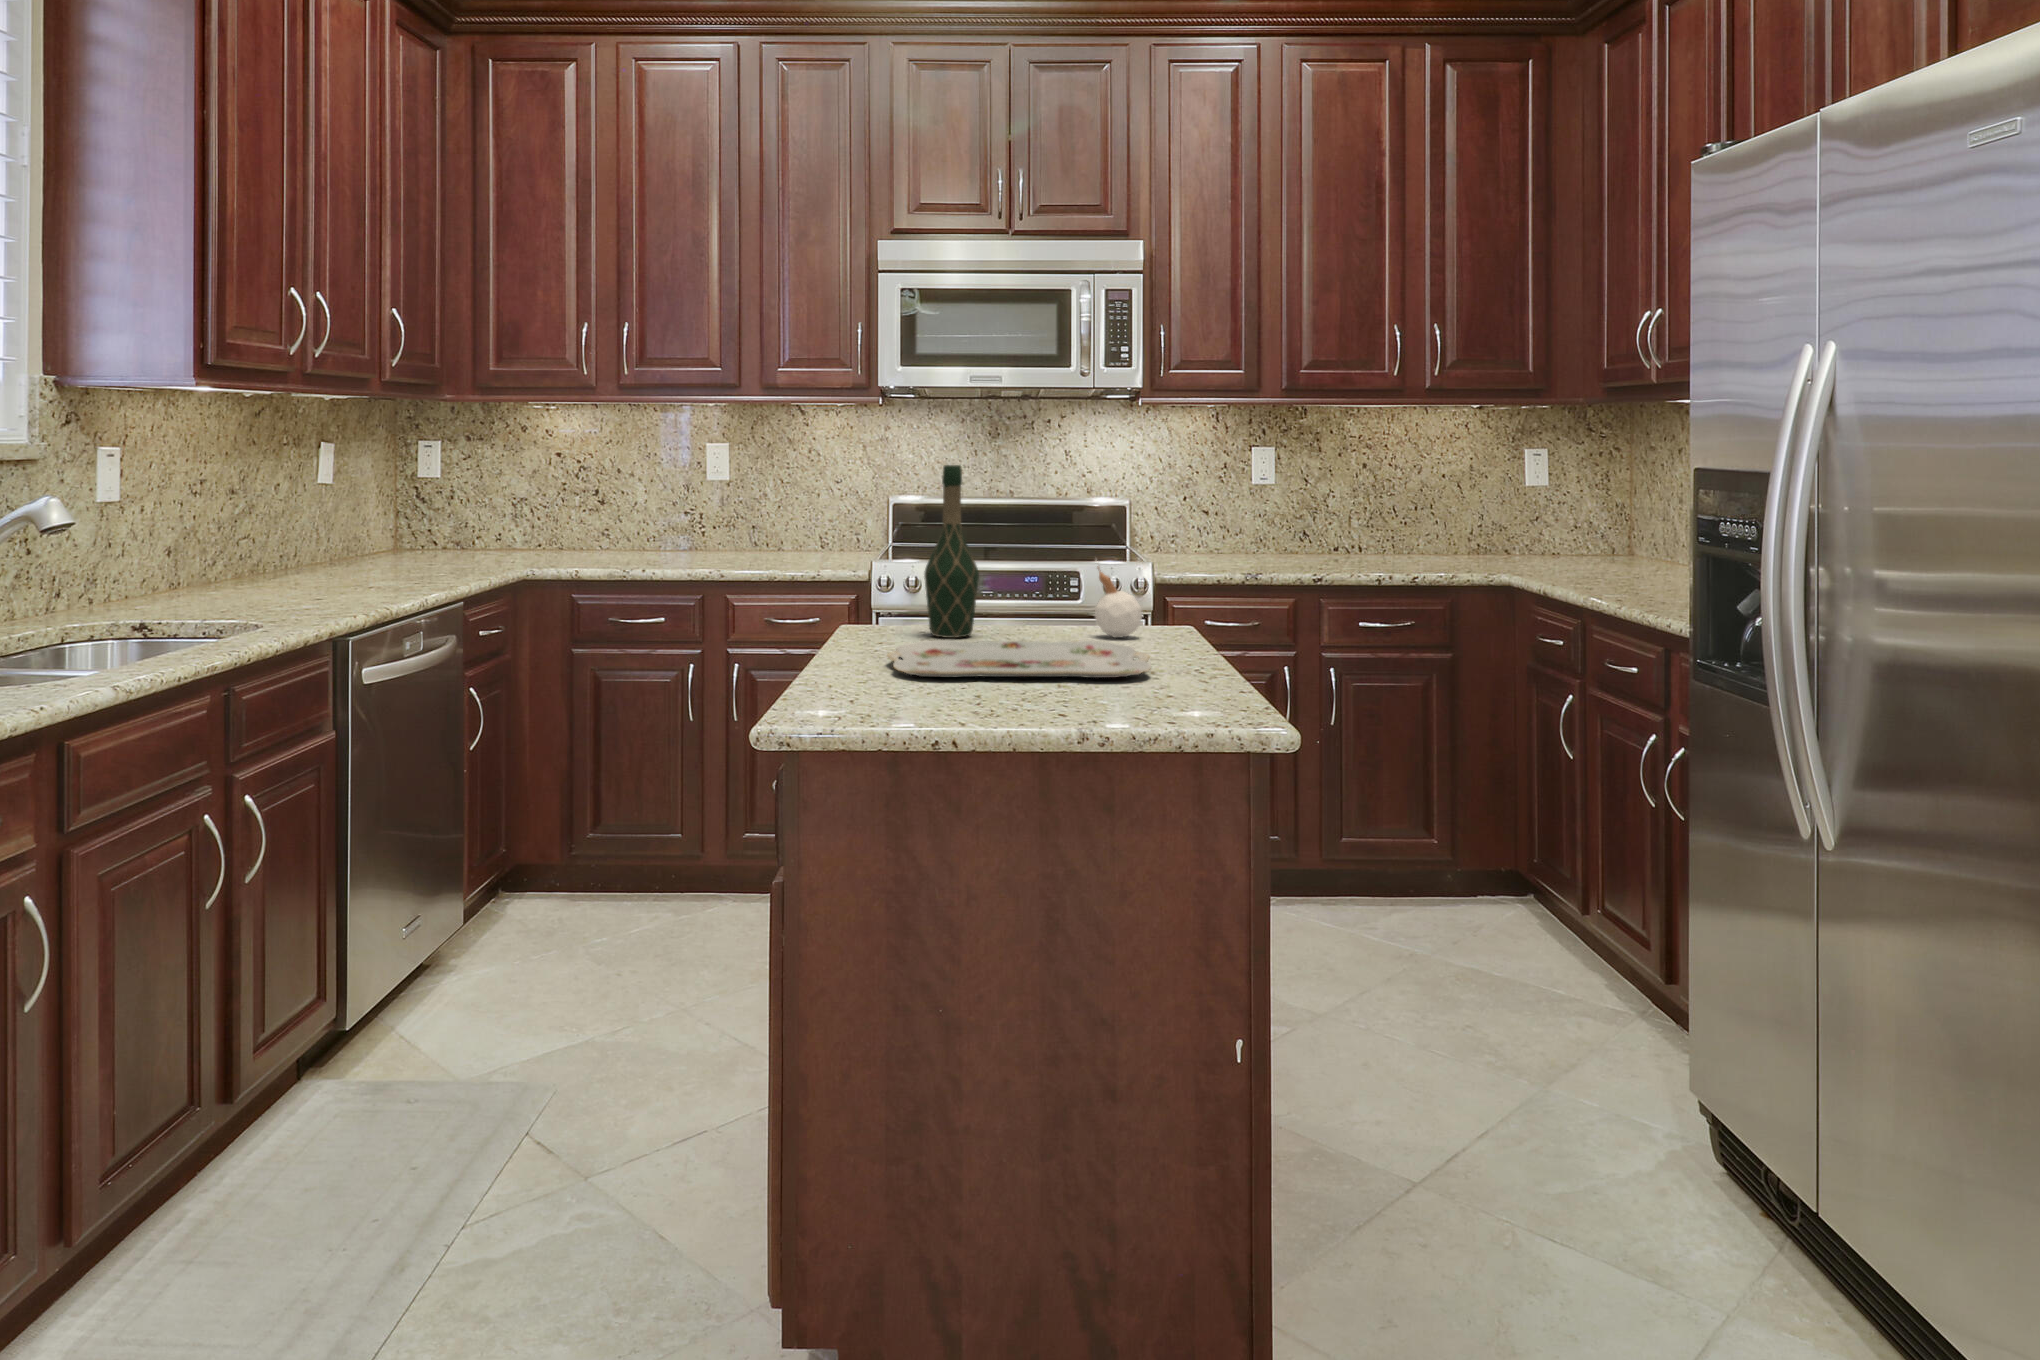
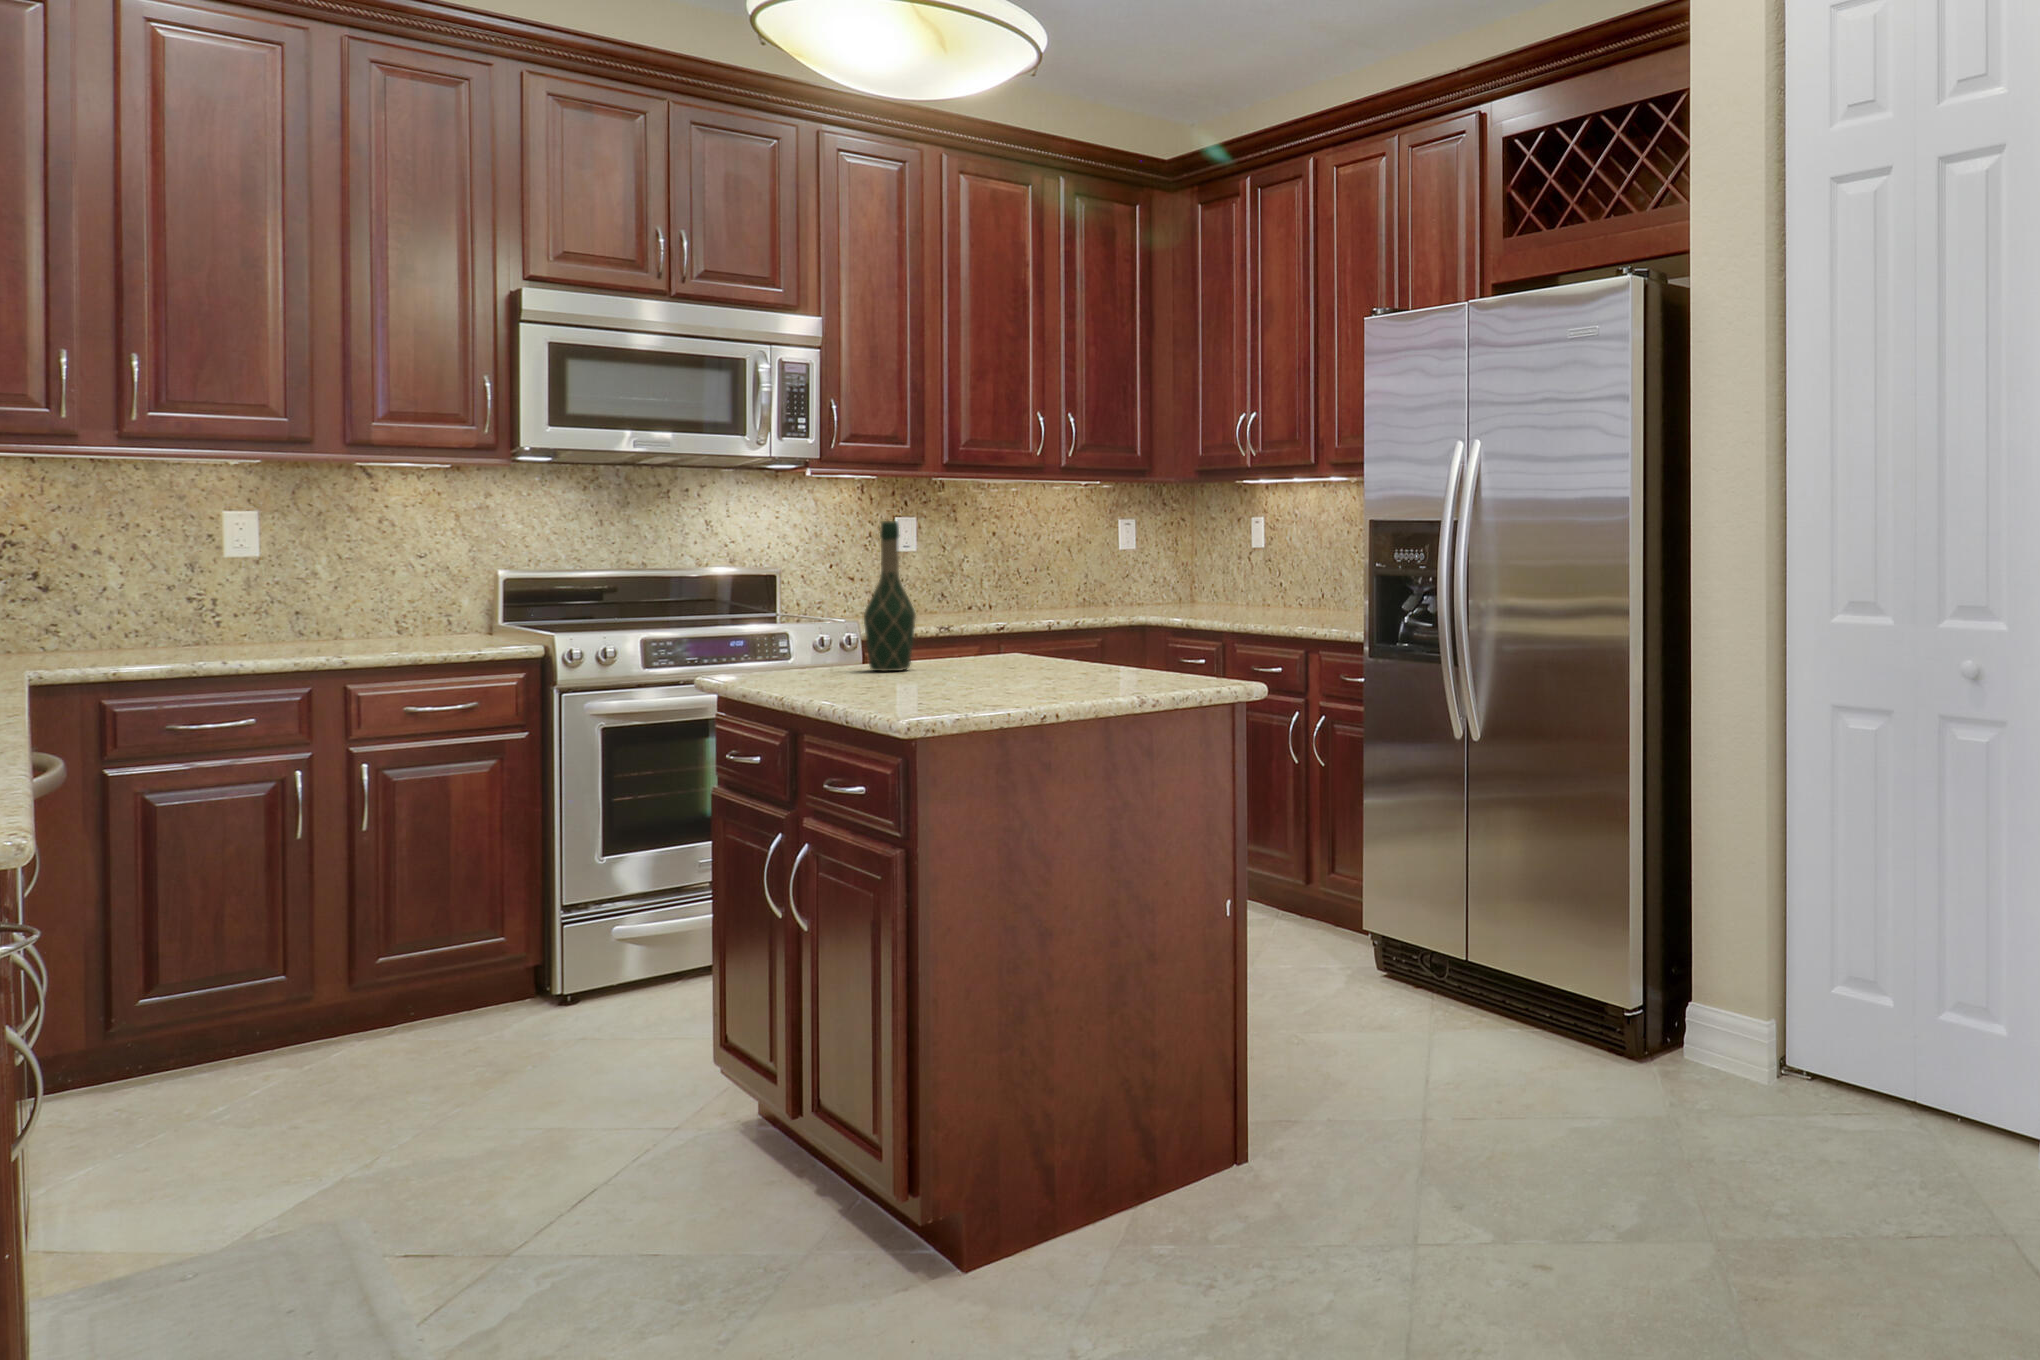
candle: present [1095,566,1142,637] -> none [1000,597,1041,662]
serving tray: present [887,640,1151,678] -> none [906,659,1143,686]

